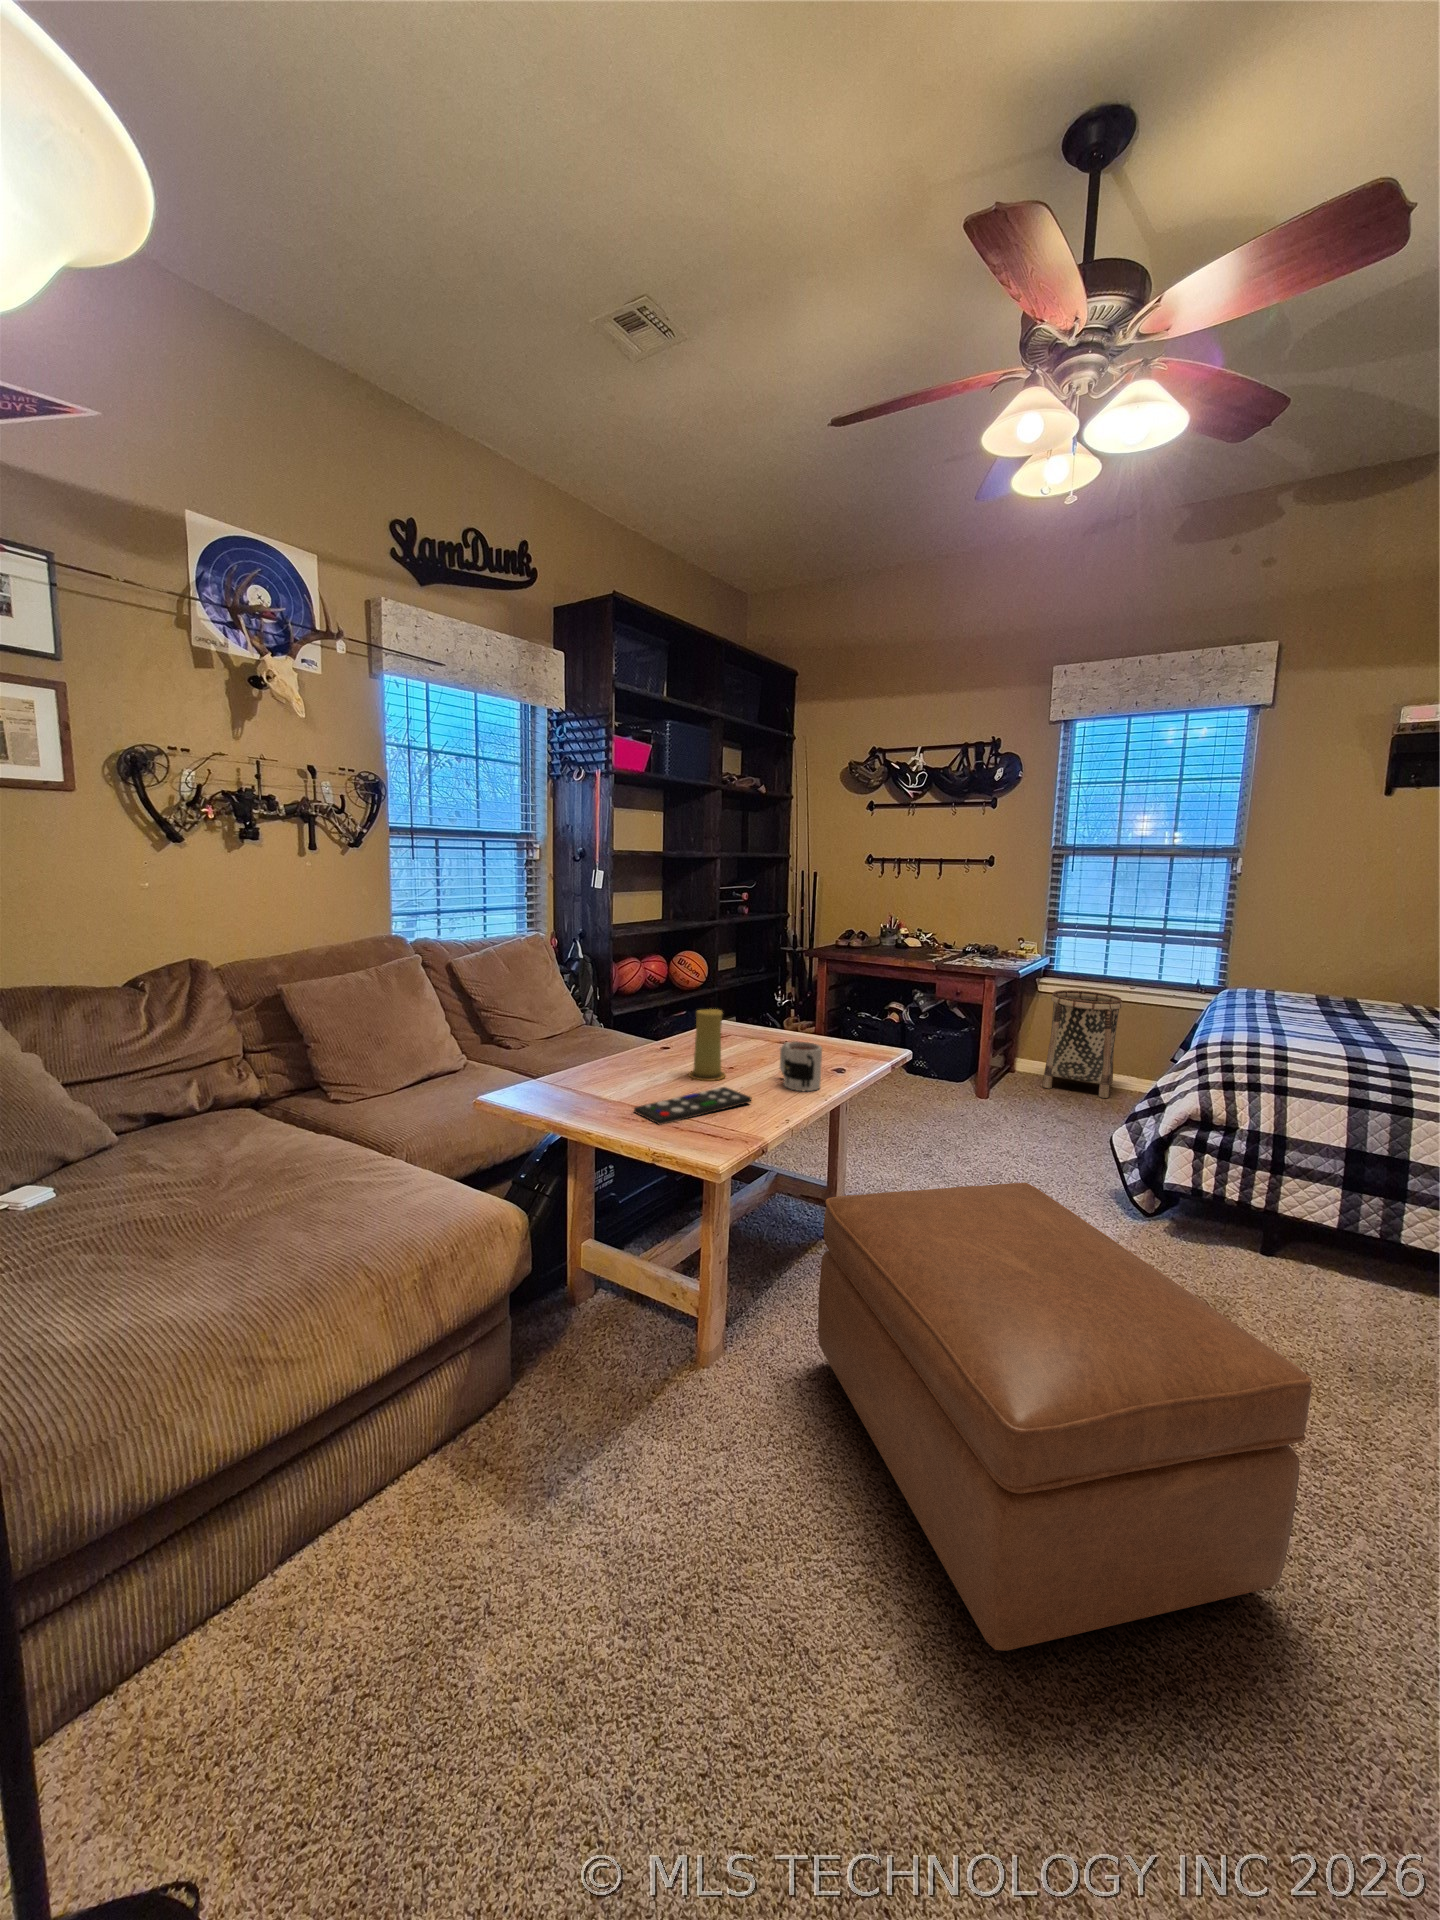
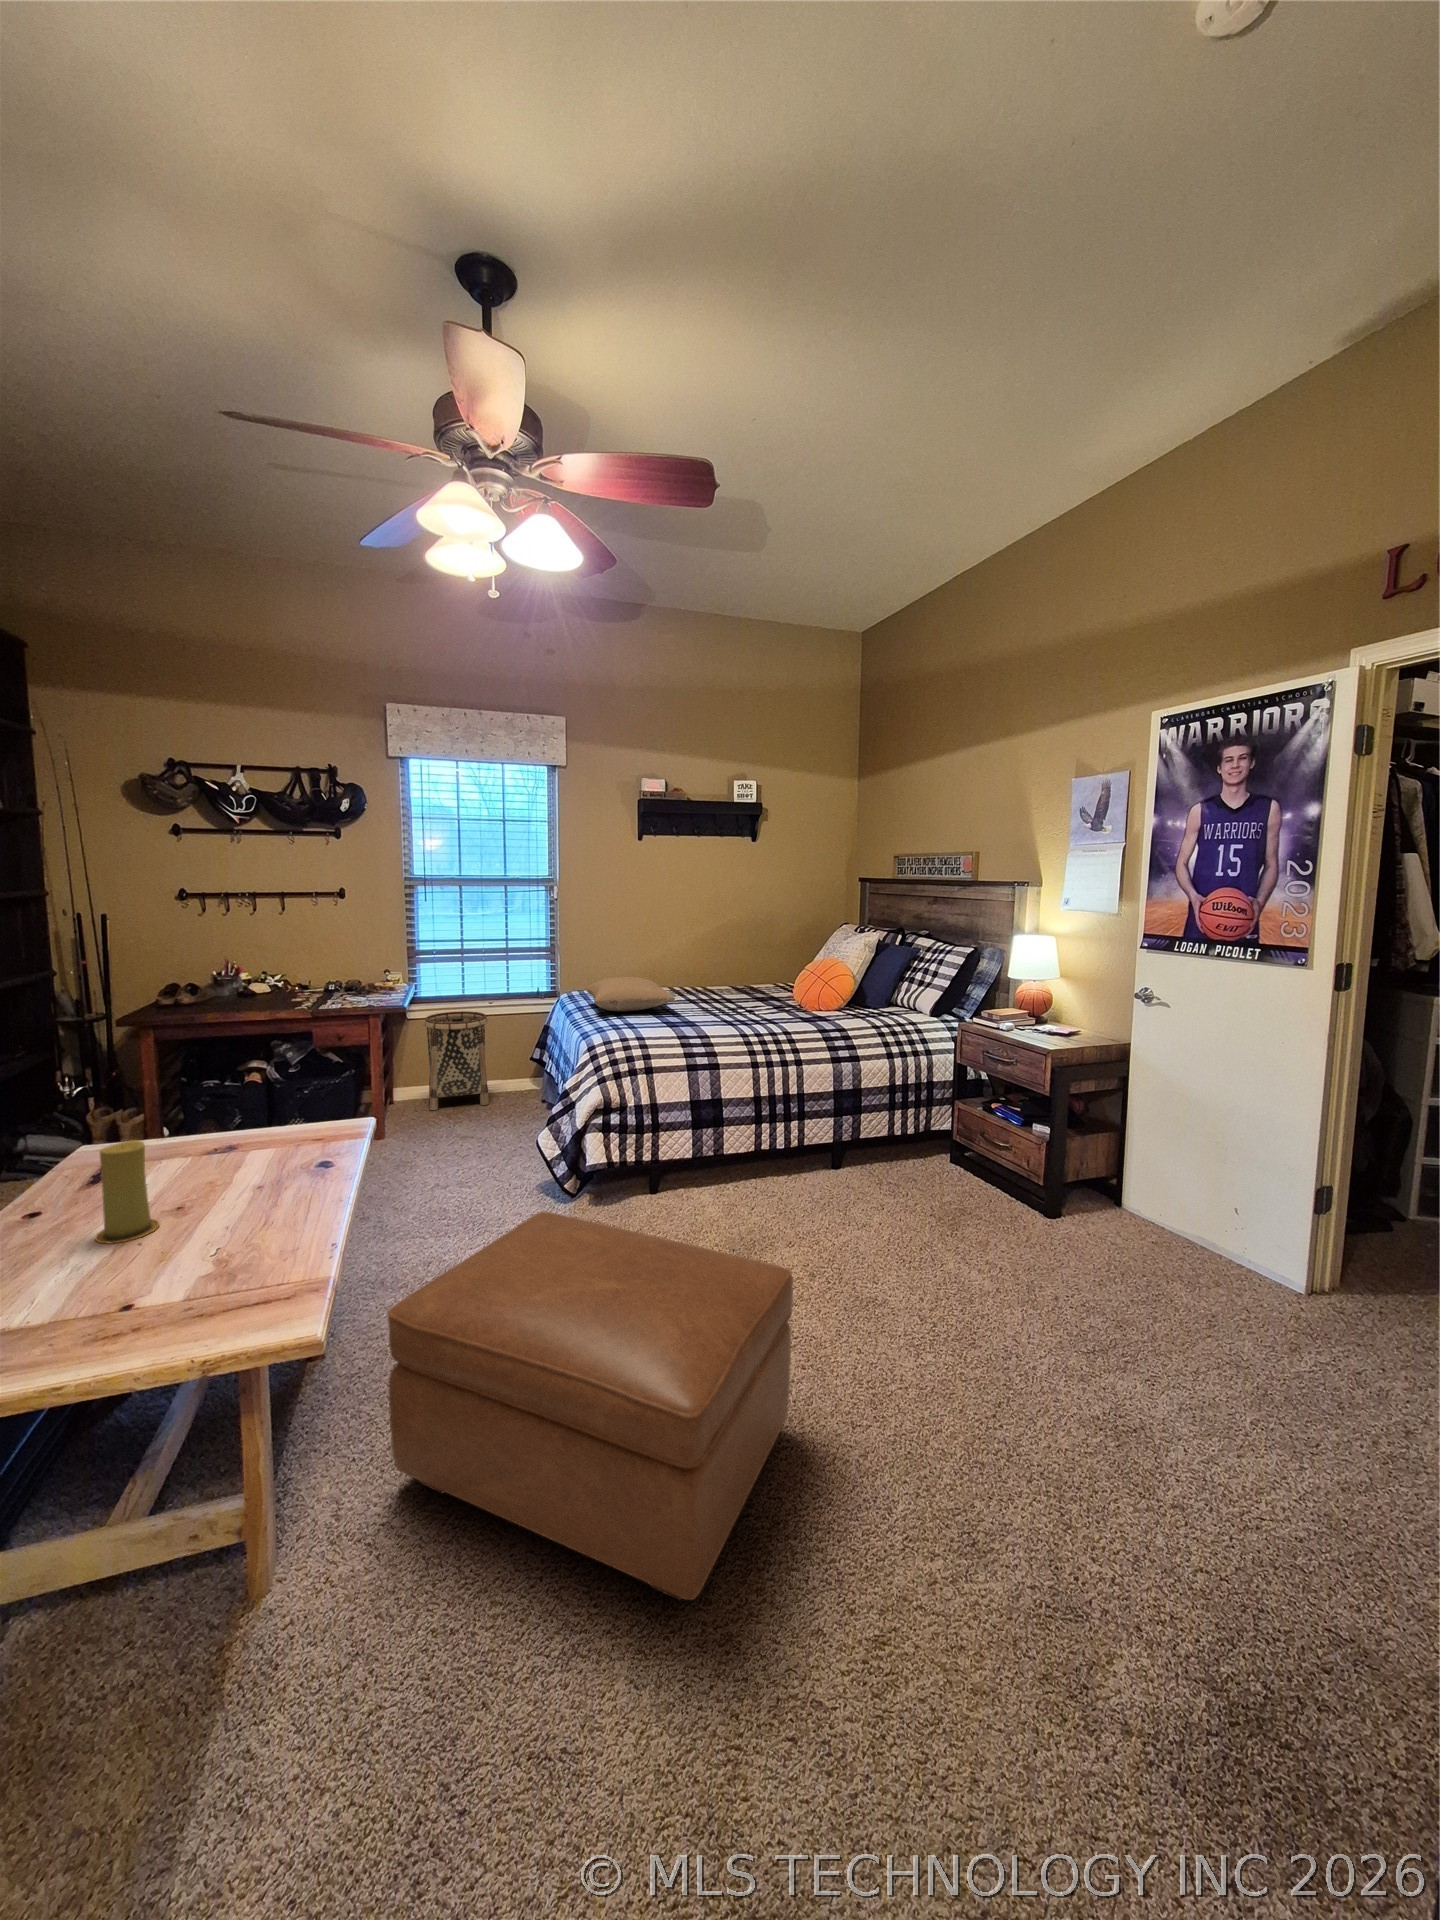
pillow: none [1239,973,1377,1020] -> present [586,977,675,1012]
mug: present [780,1042,822,1092] -> none [232,1145,300,1208]
remote control: present [634,1087,751,1125] -> none [69,1237,237,1328]

